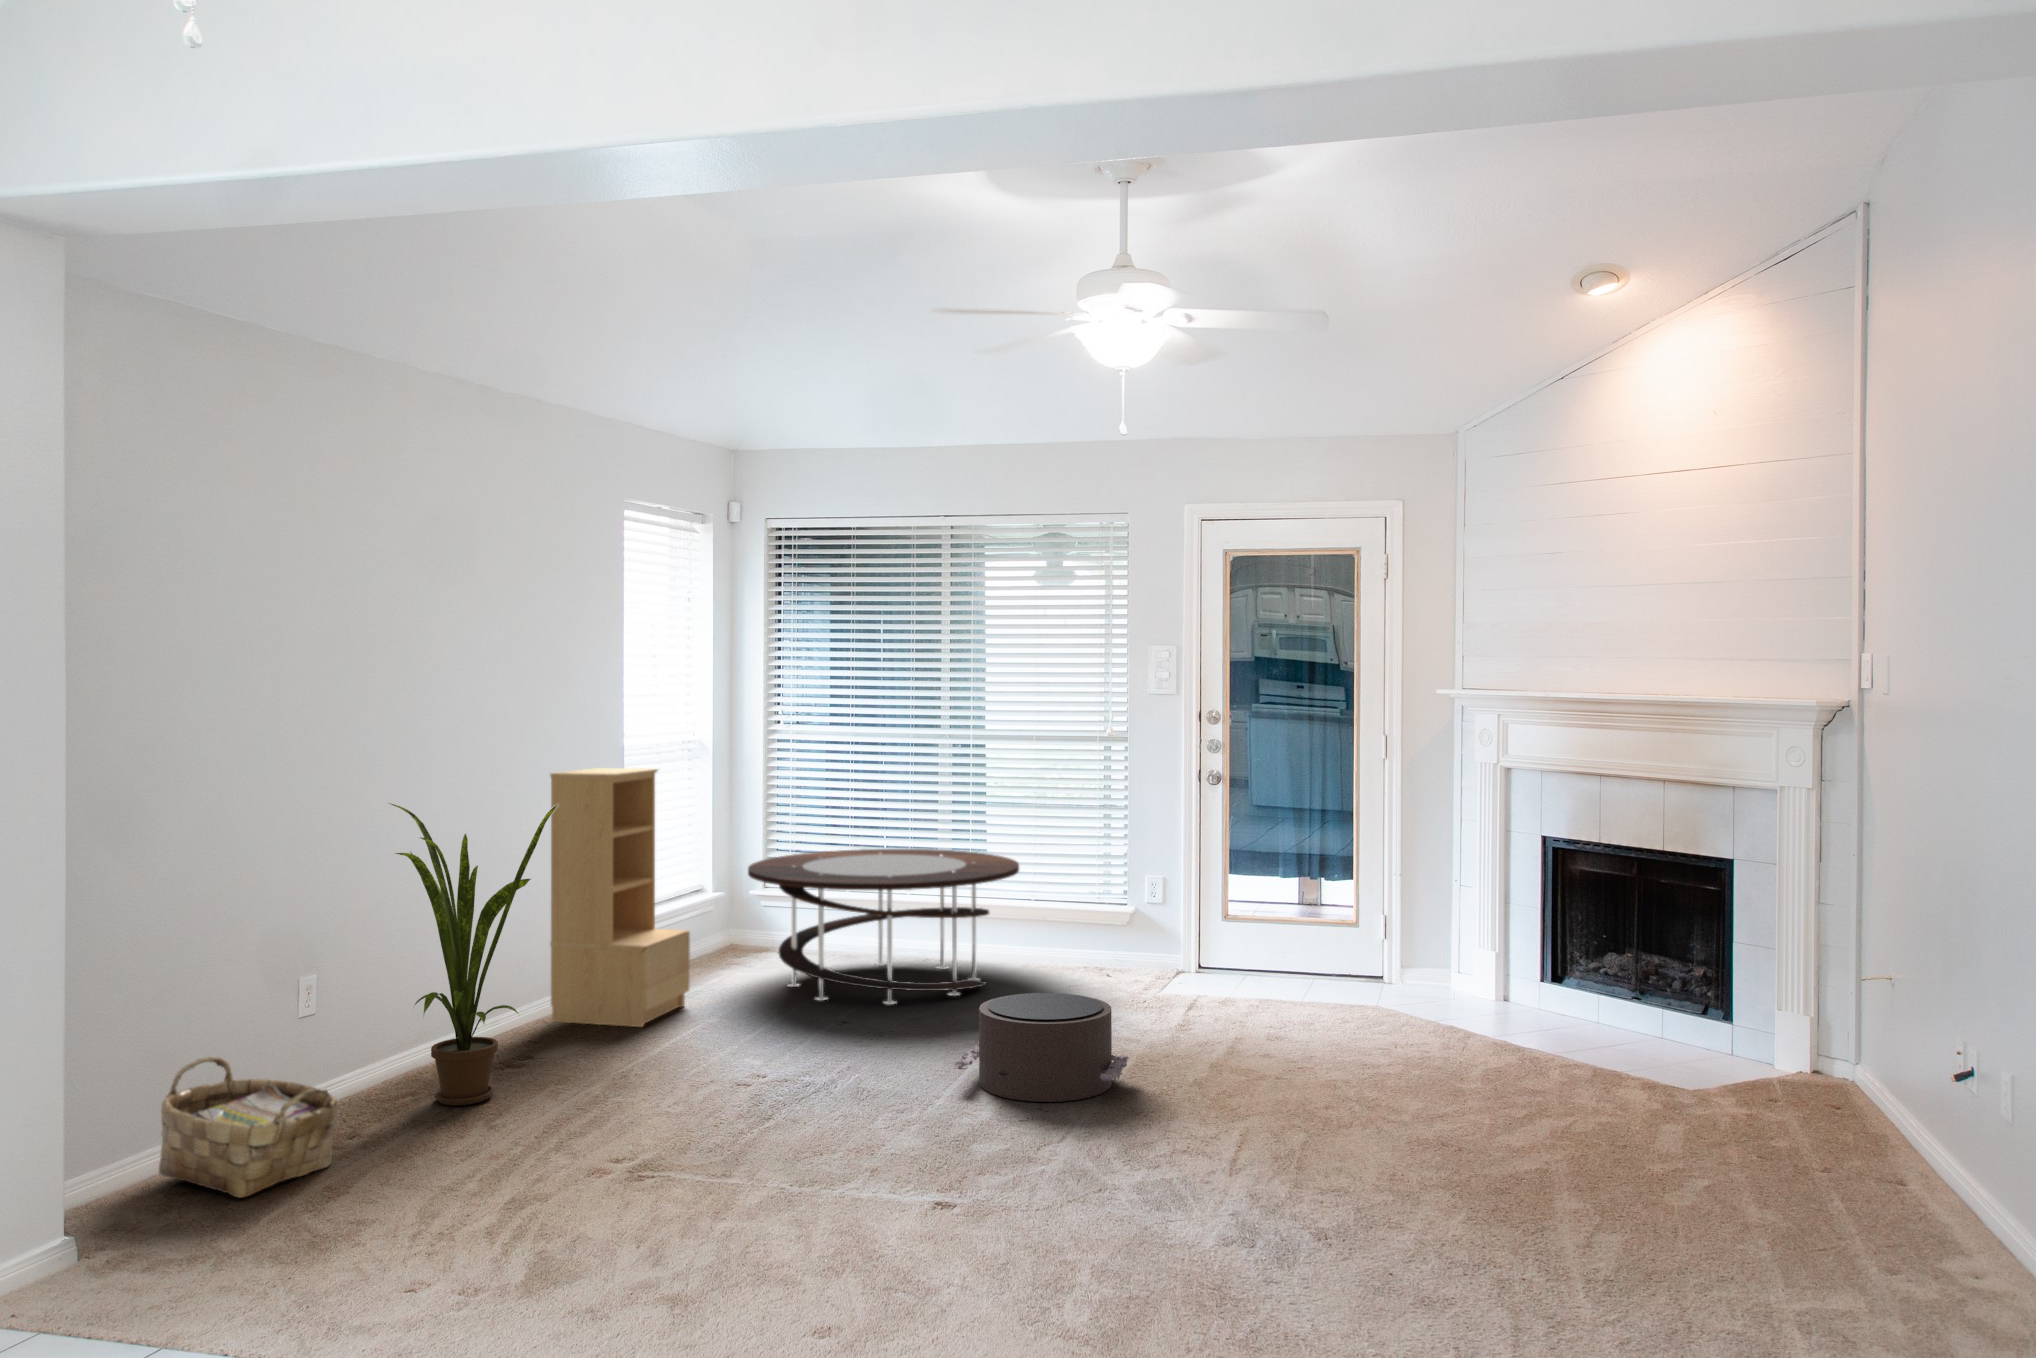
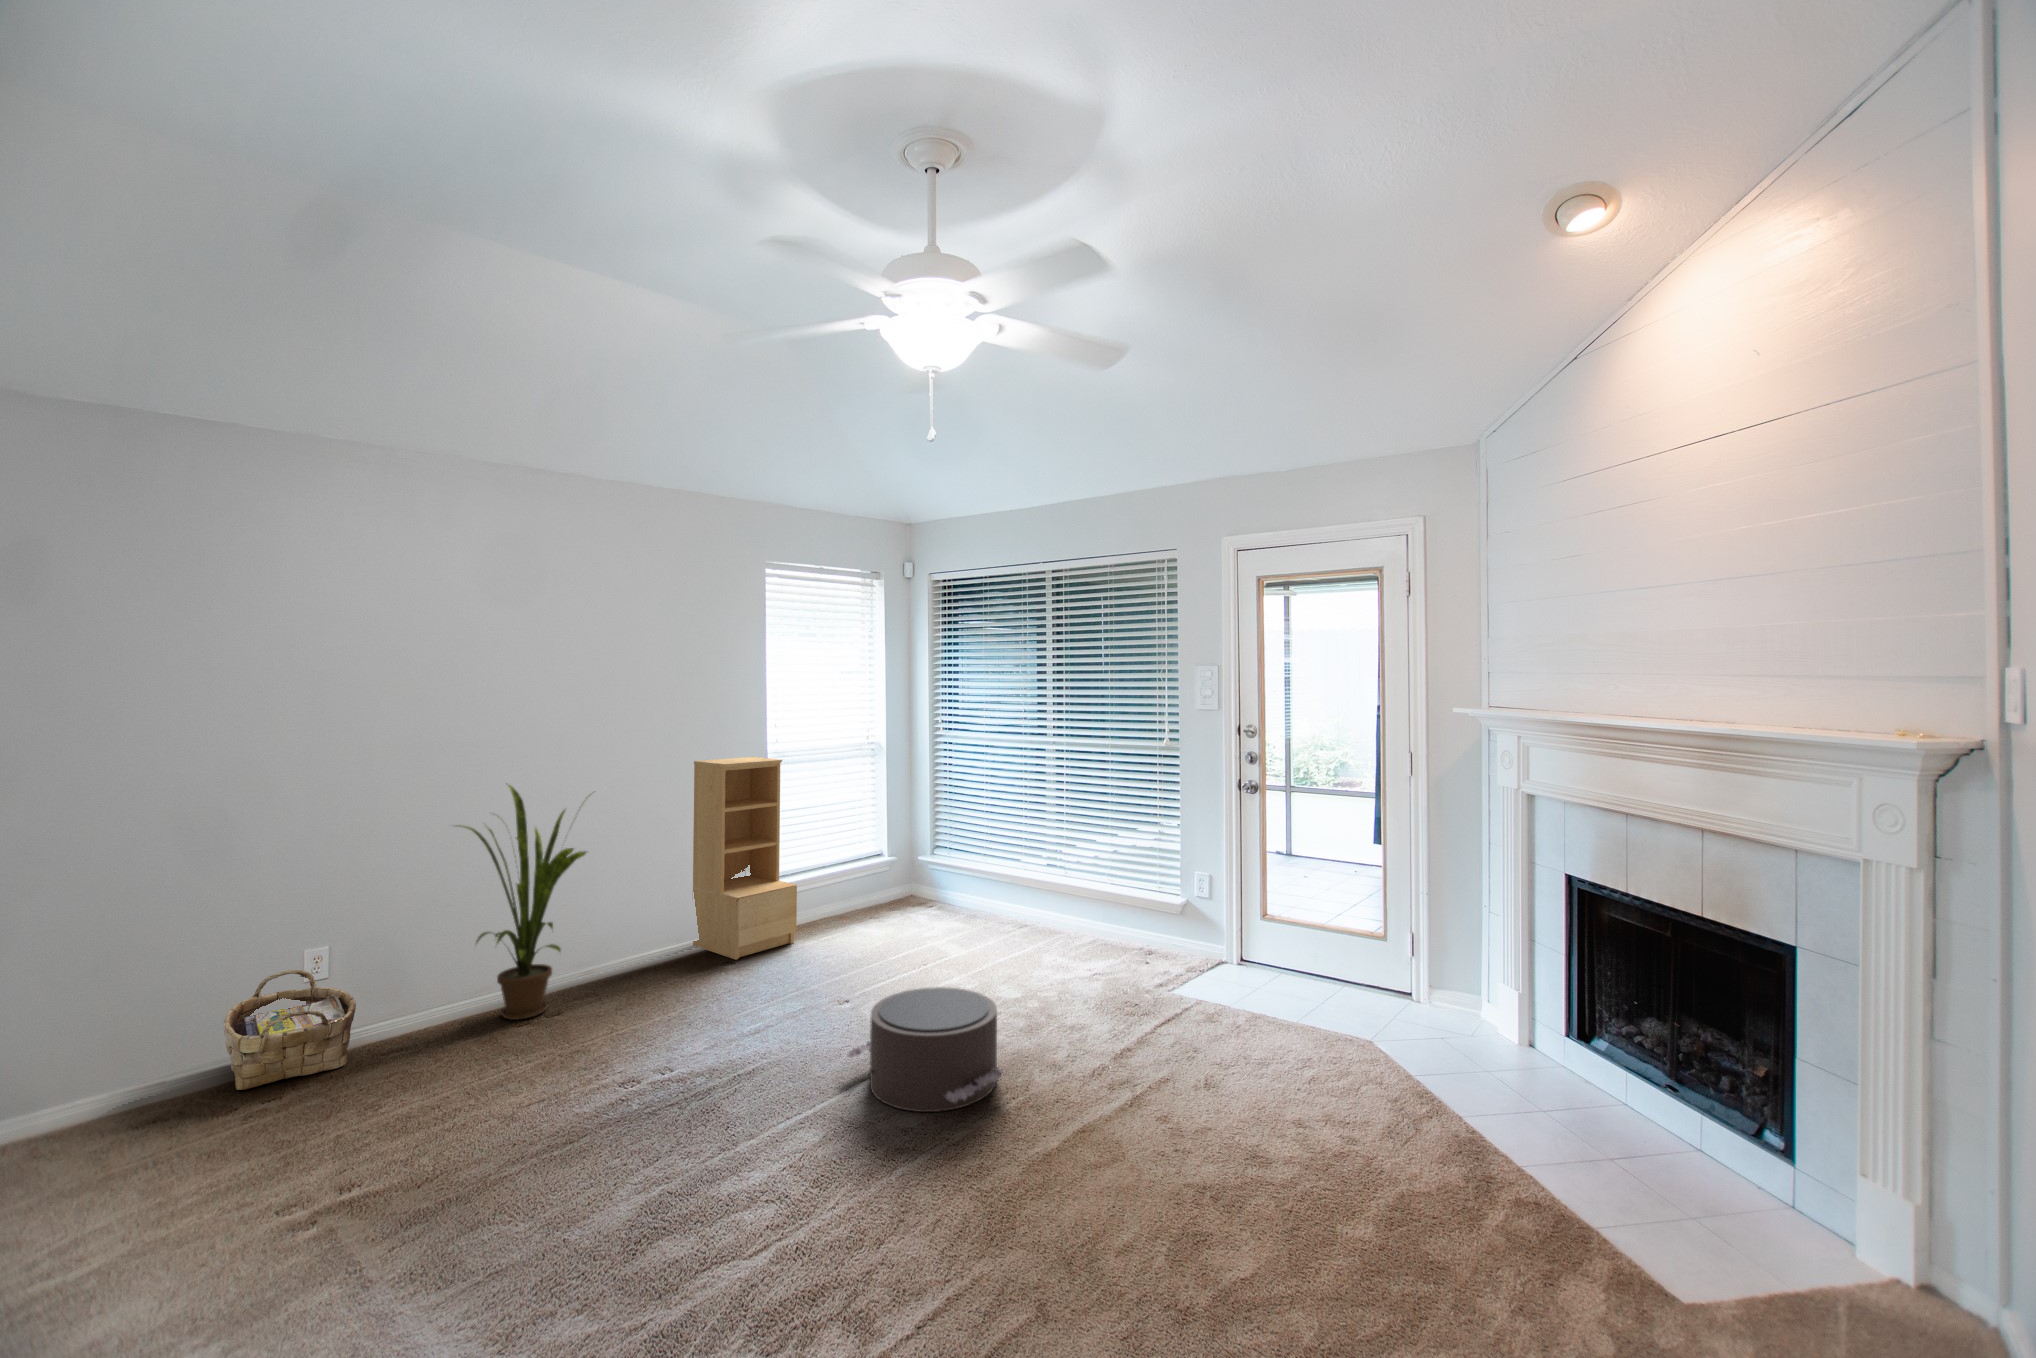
coffee table: present [748,849,1019,1005] -> none [851,825,1071,963]

